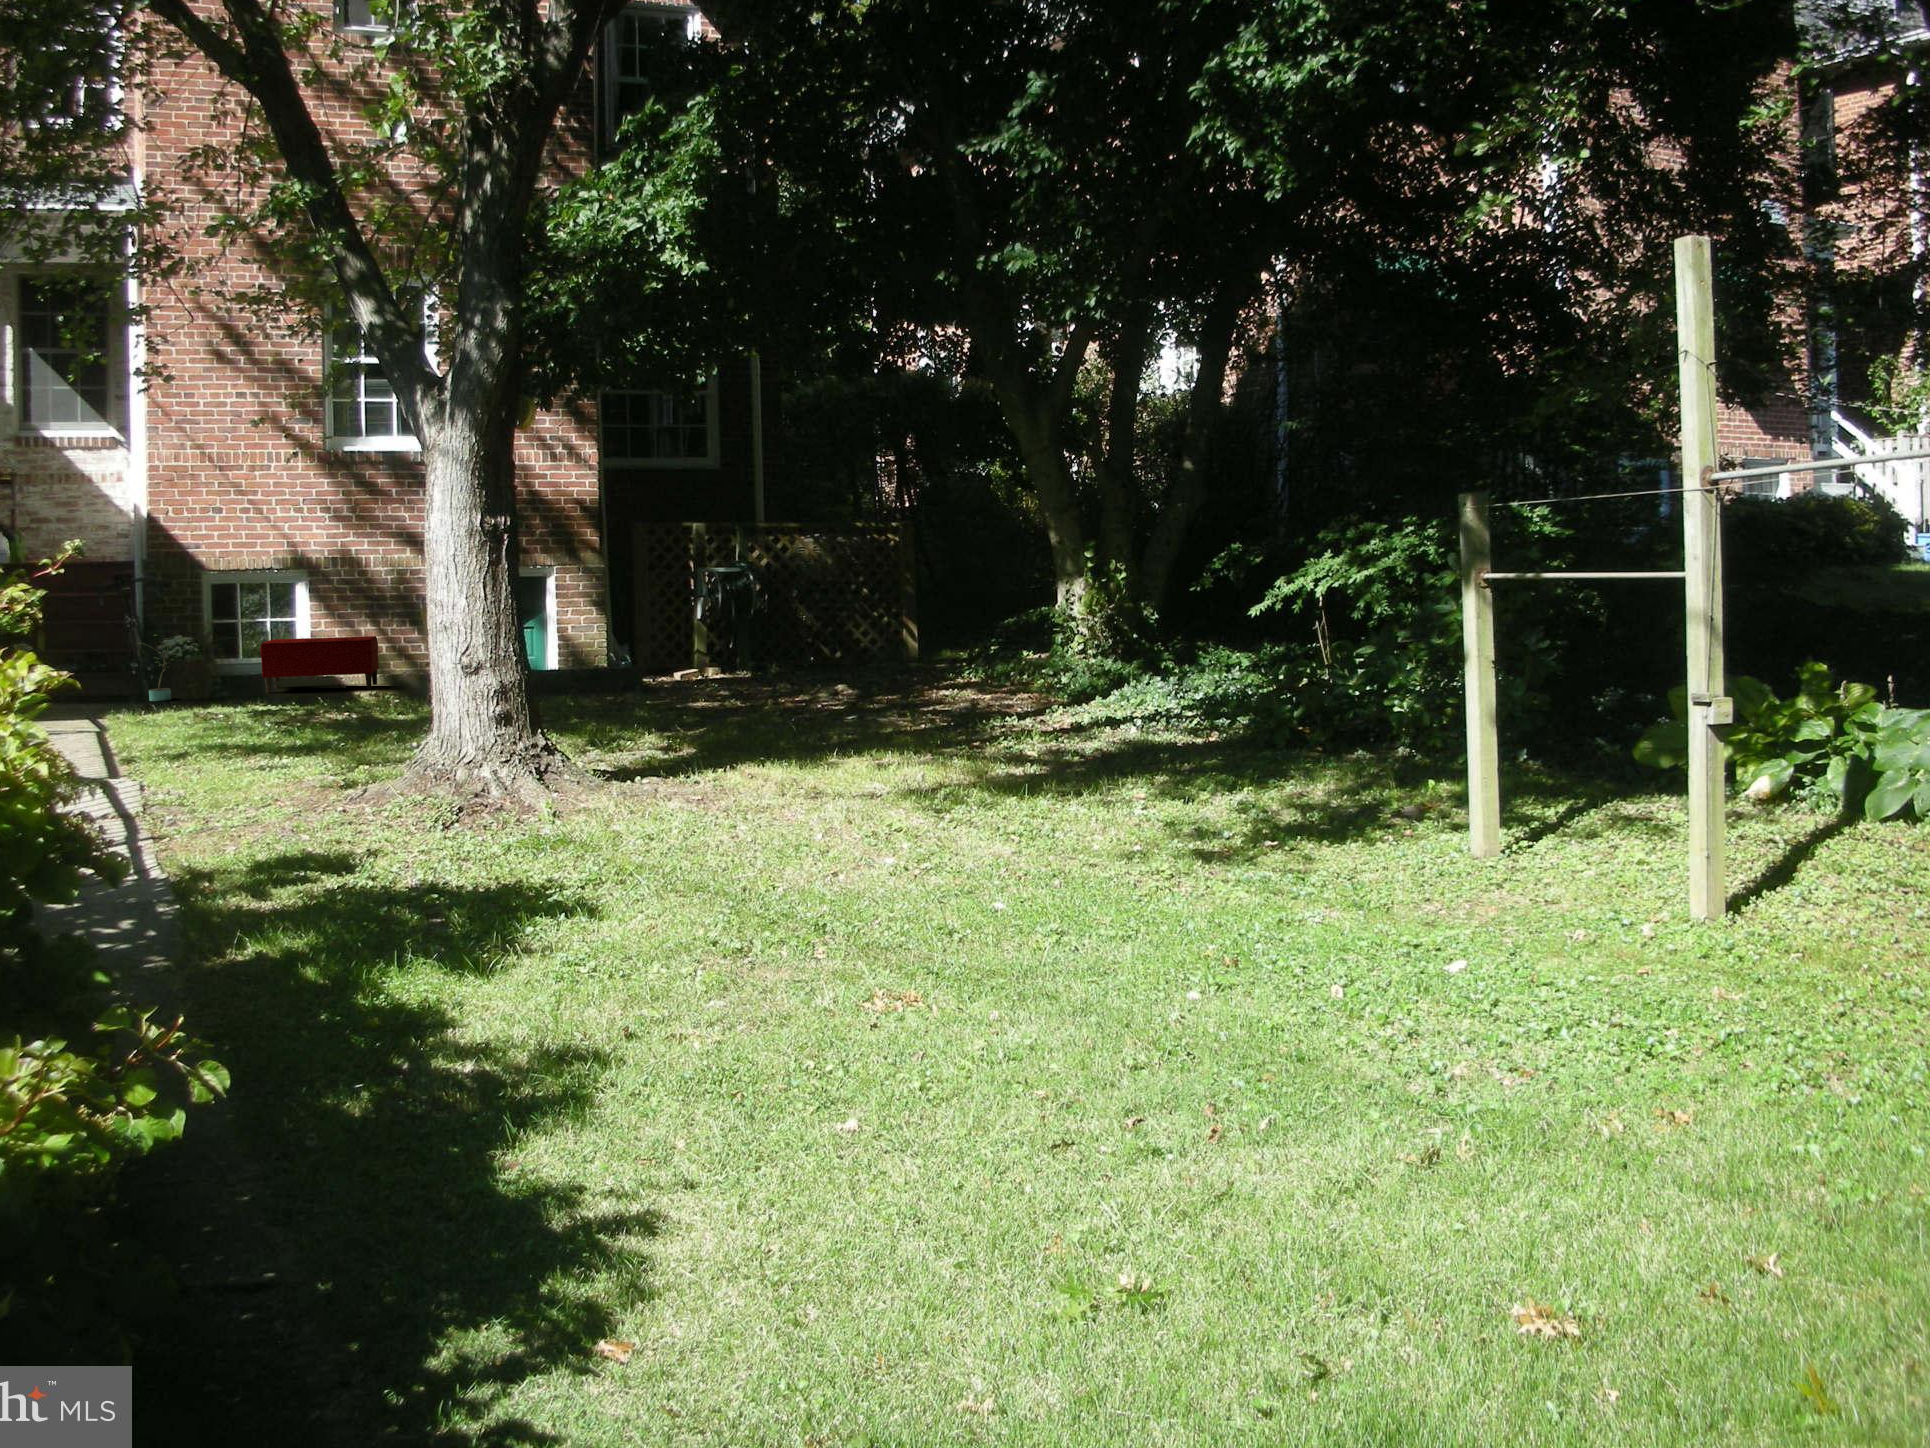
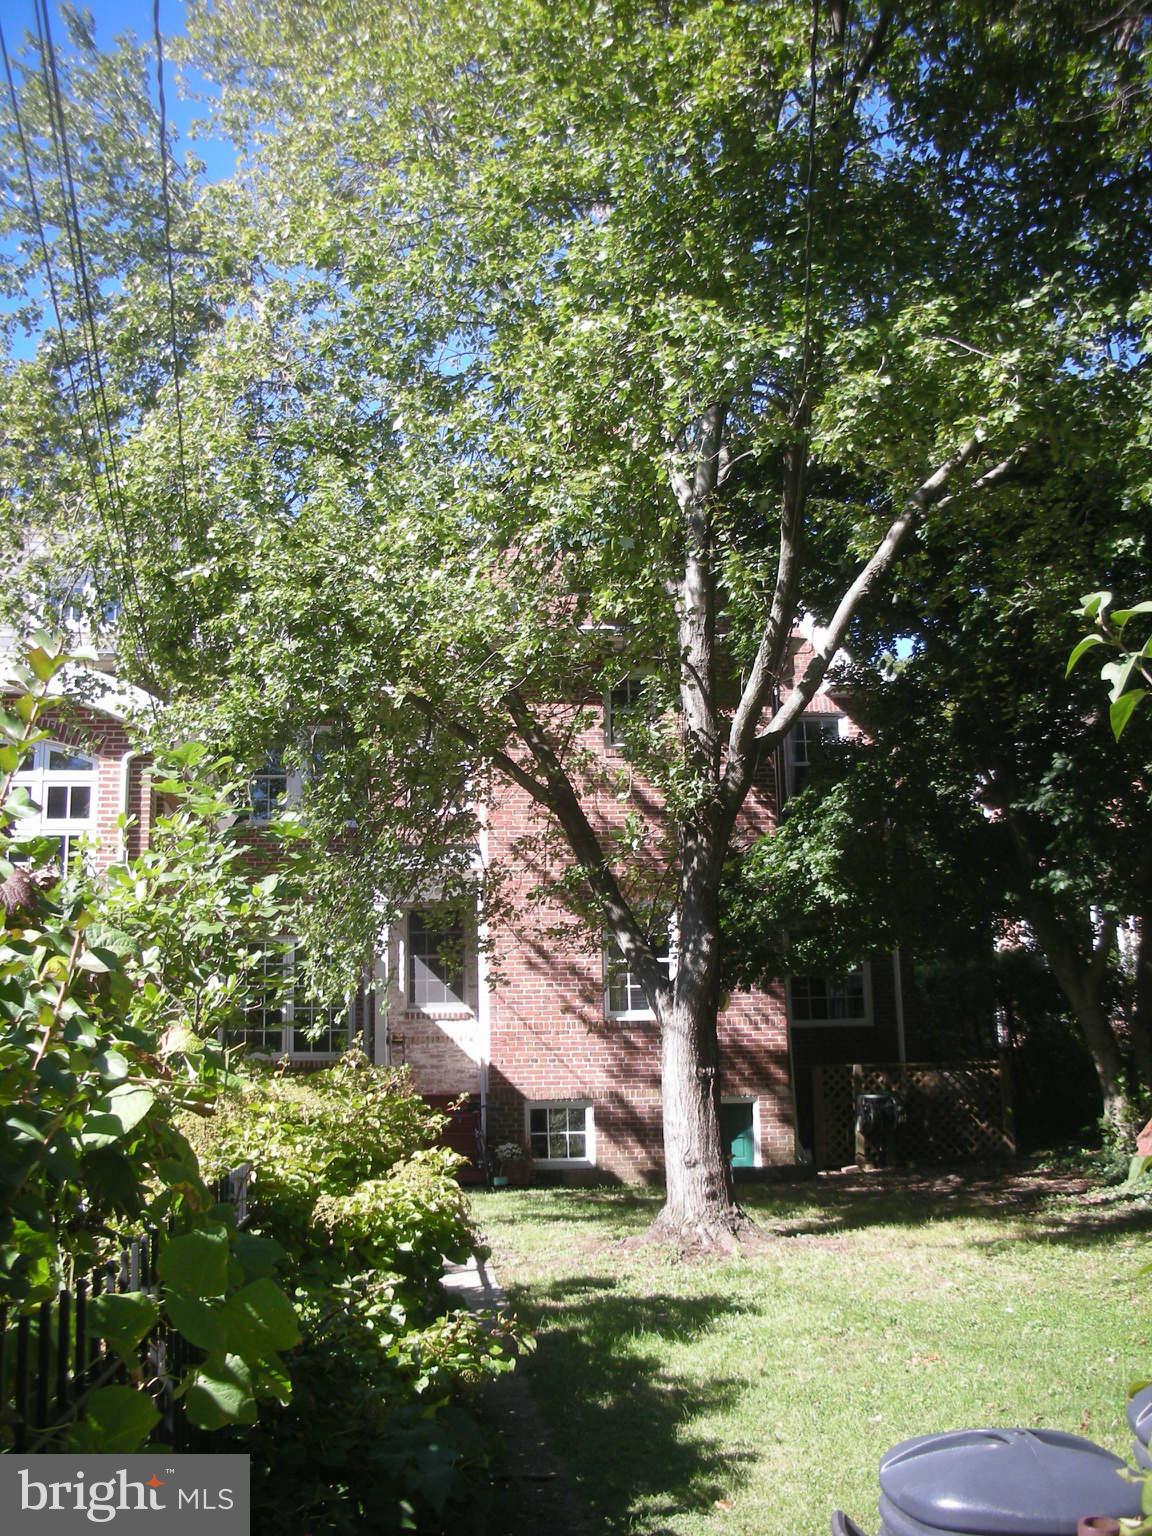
bench: present [260,636,379,693] -> none [563,1141,639,1181]

